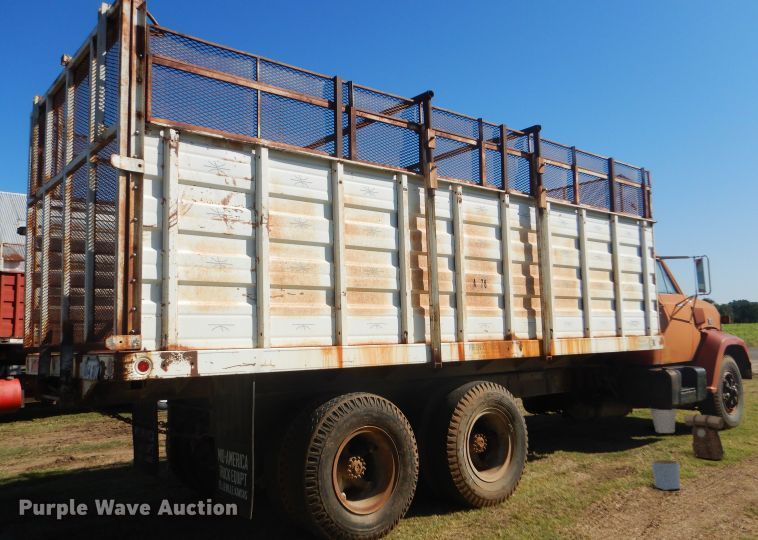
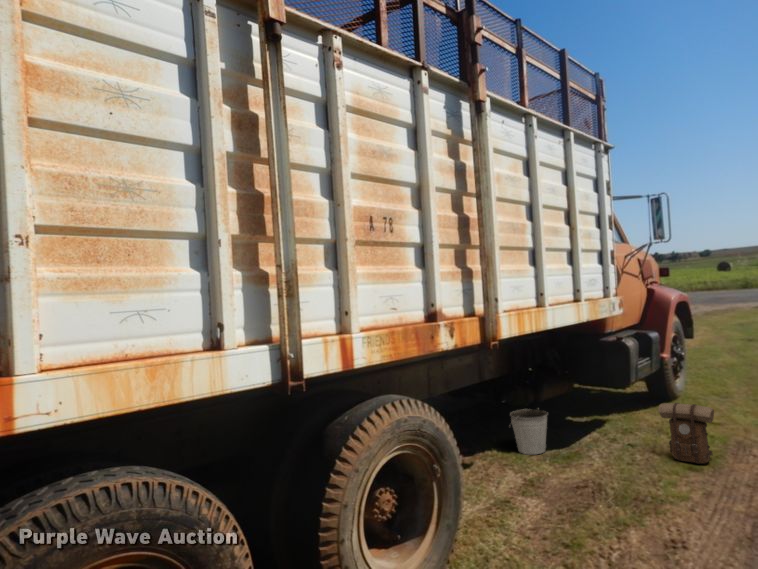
bucket: present [650,408,676,433] -> present [510,408,547,454]
planter: present [652,459,680,490] -> none [651,493,696,547]

